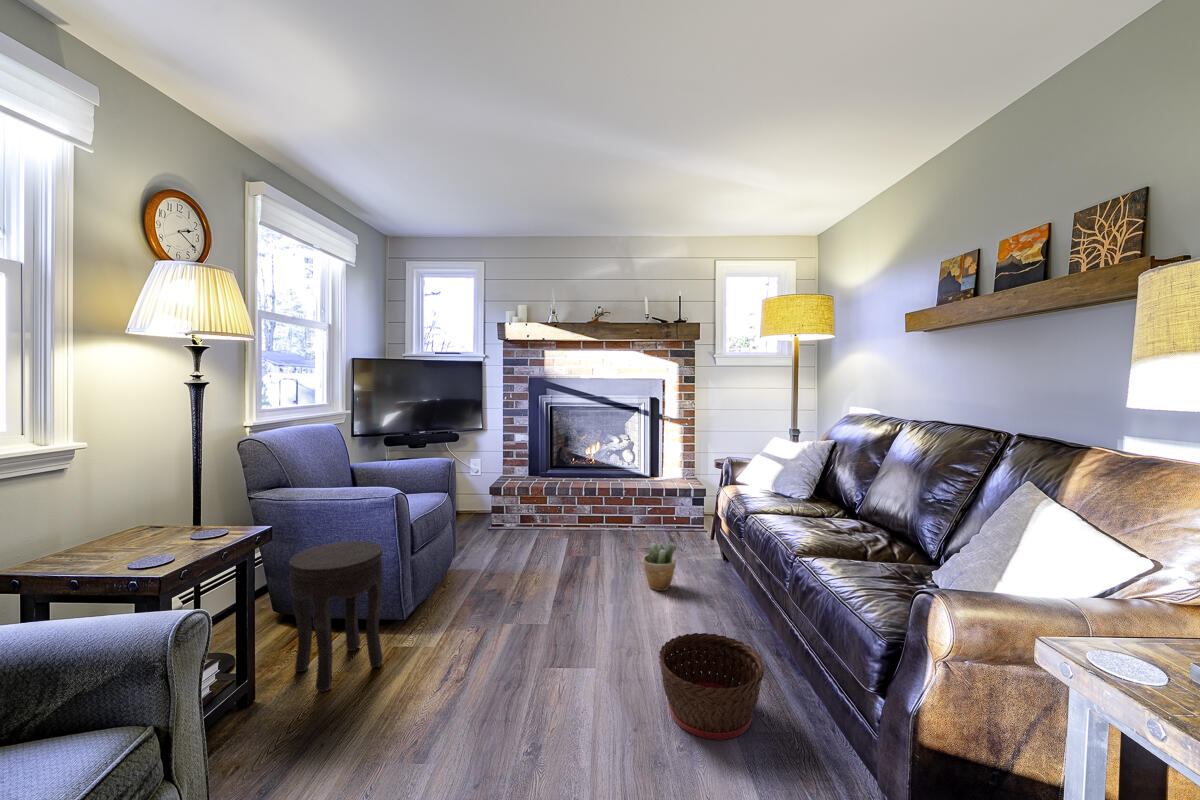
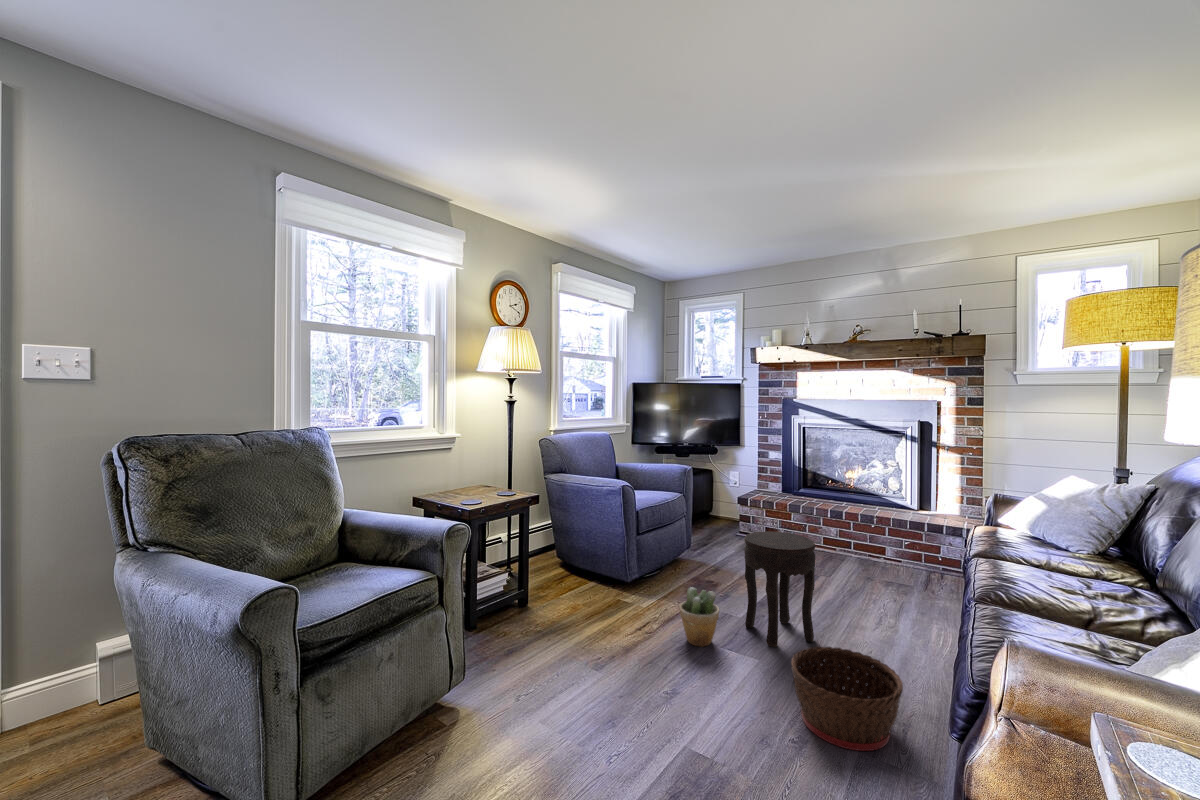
side table: present [289,541,383,692] -> present [744,531,815,647]
potted plant: present [643,543,676,591] -> present [679,587,719,646]

